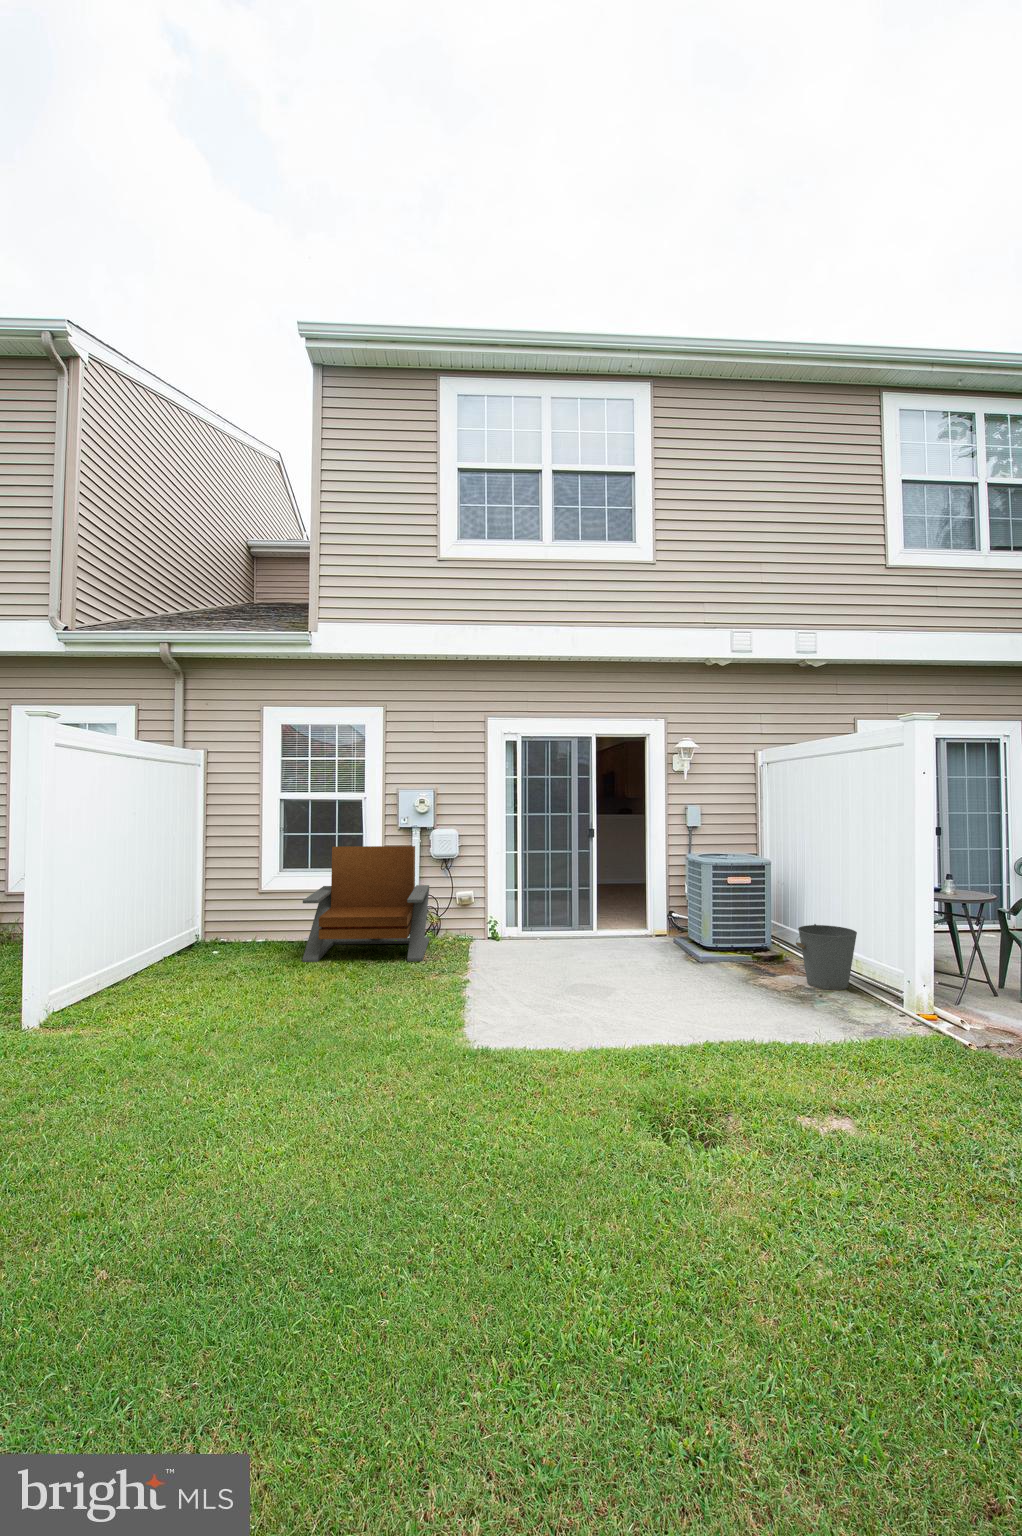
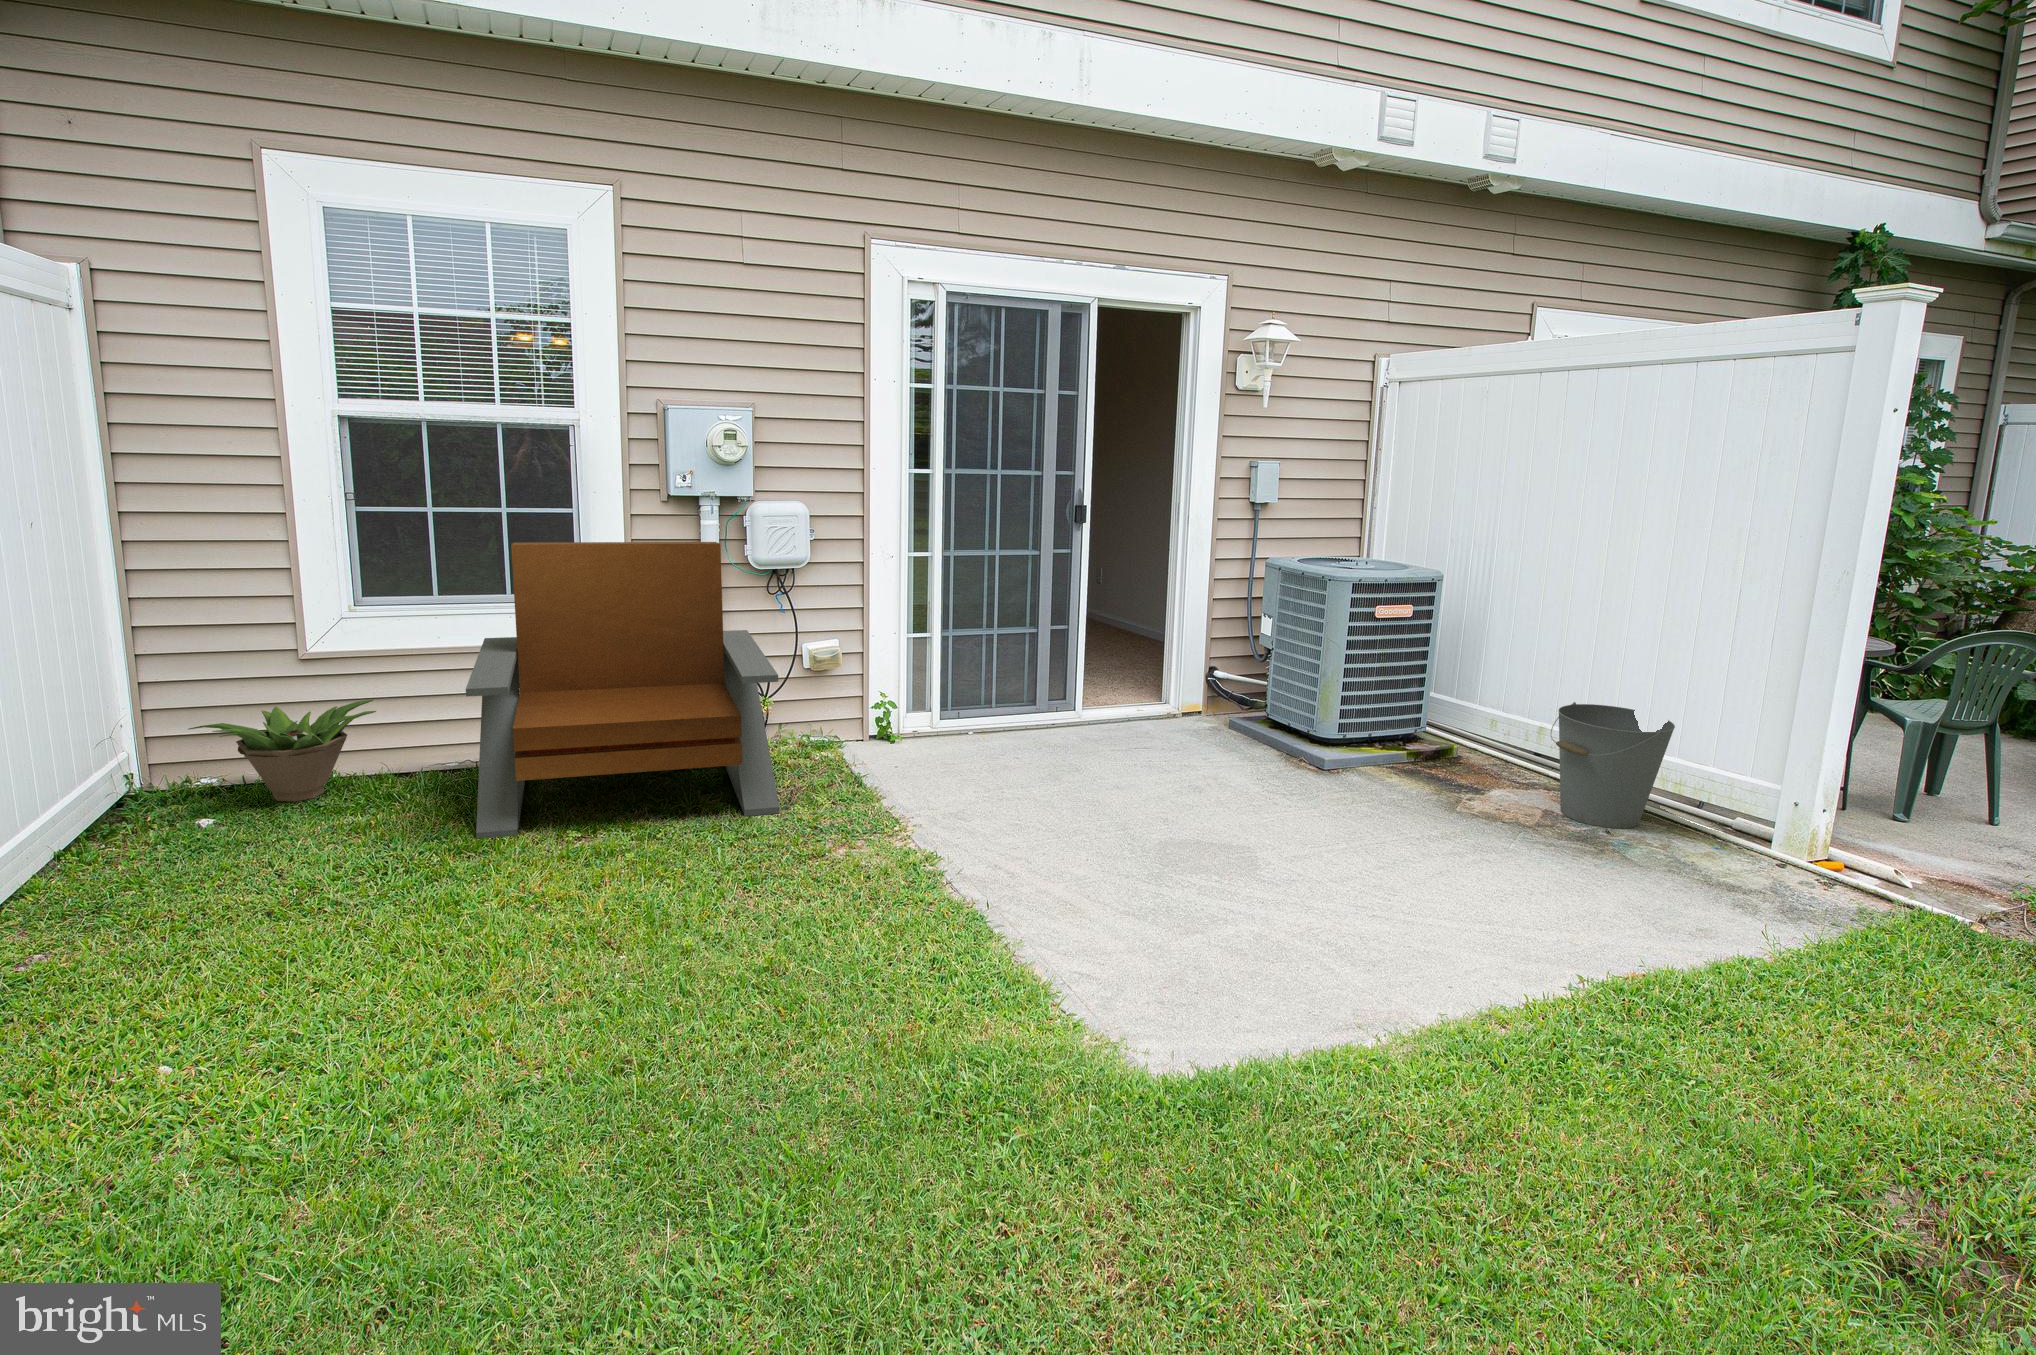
decorative plant: none [216,910,280,948] -> present [189,700,376,802]

